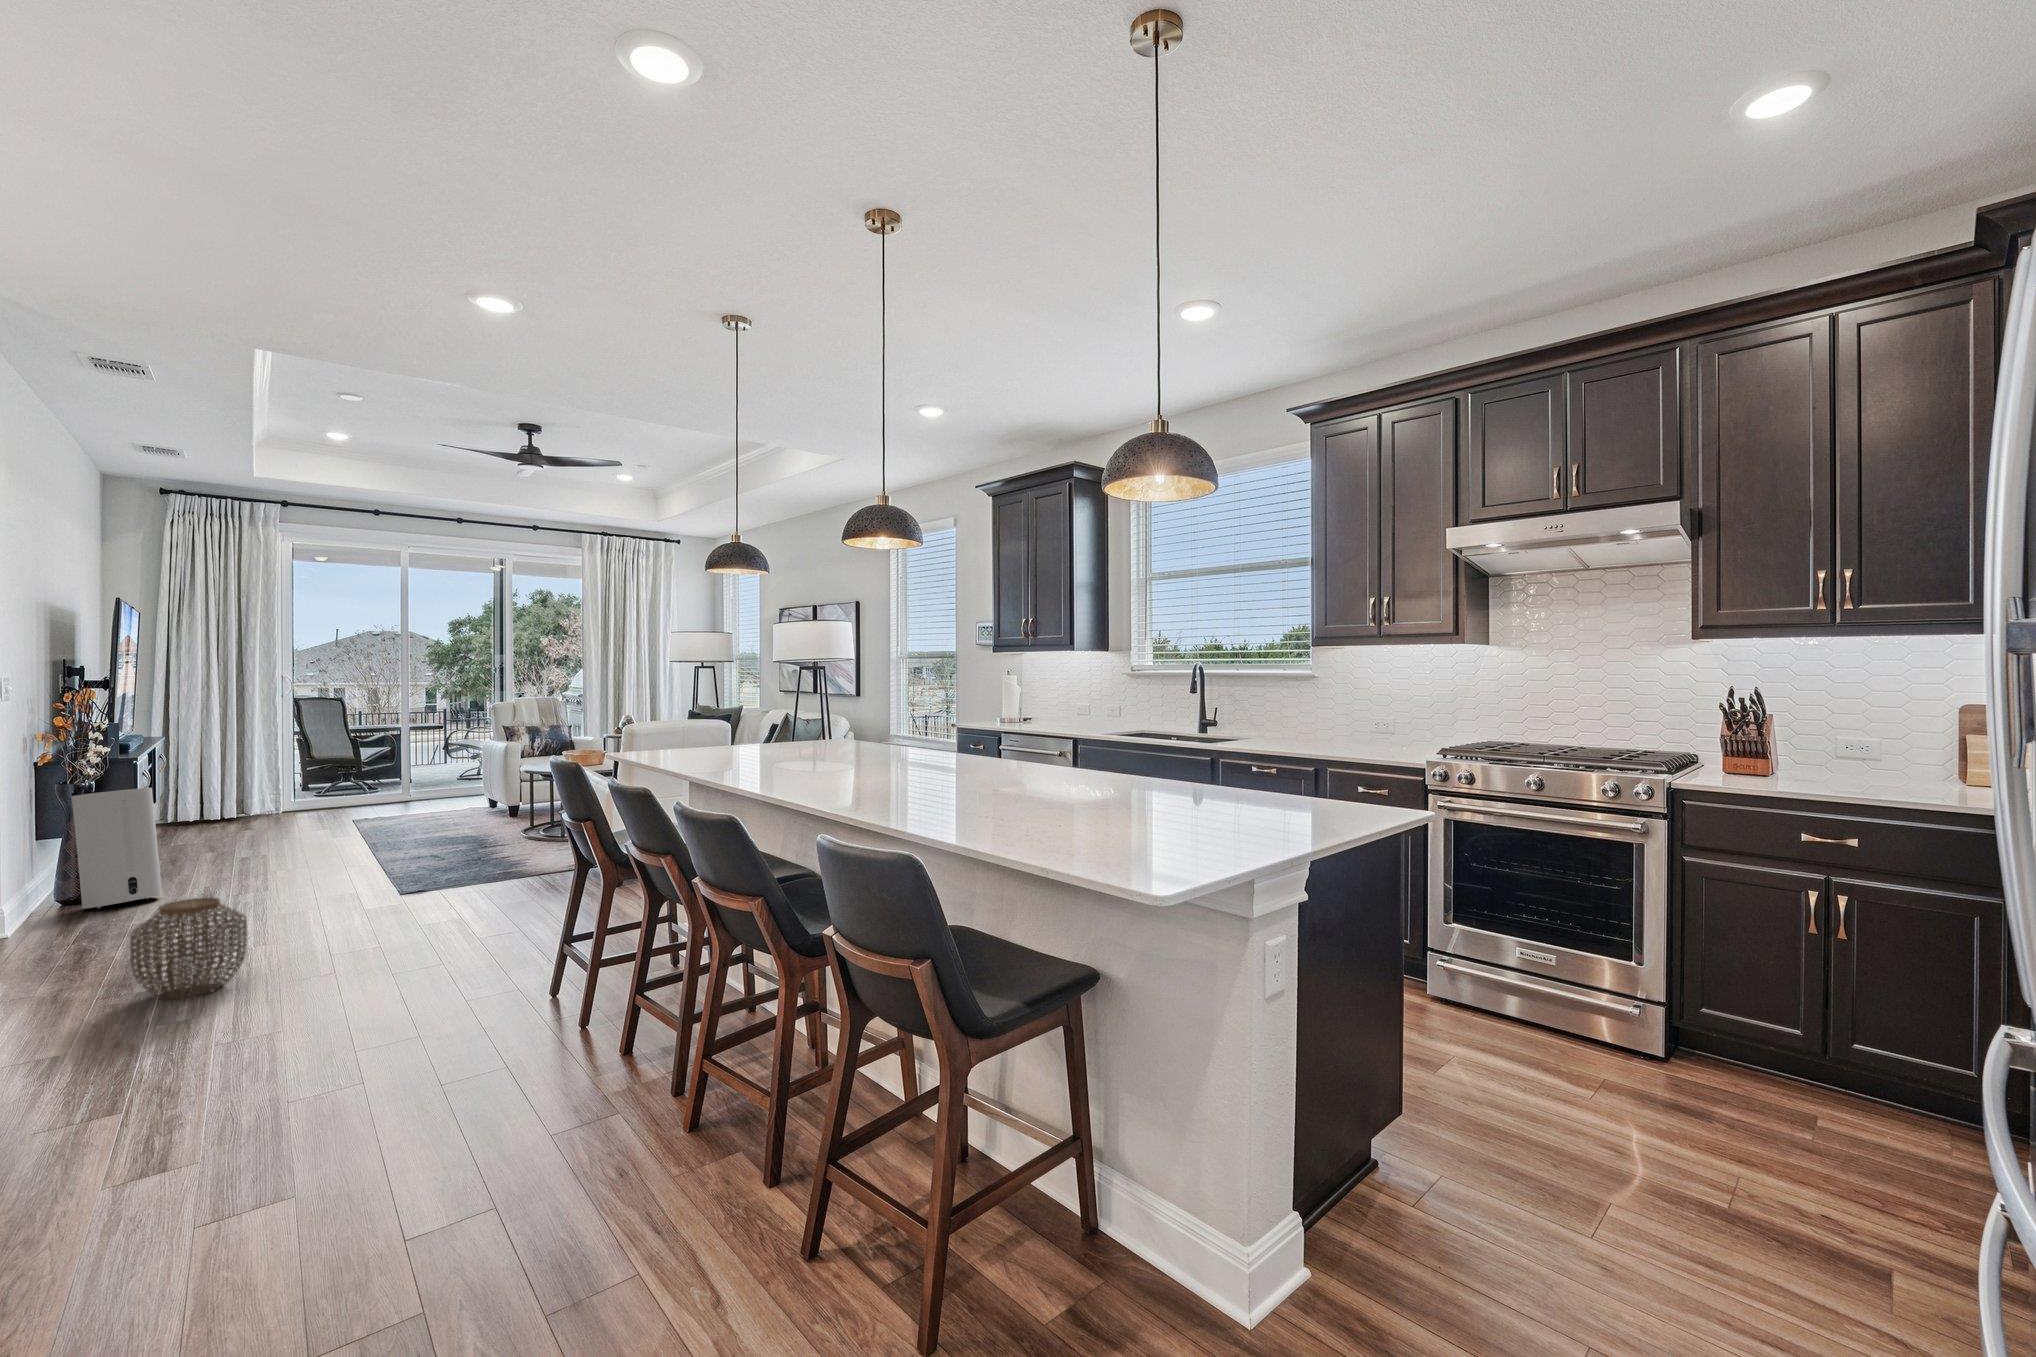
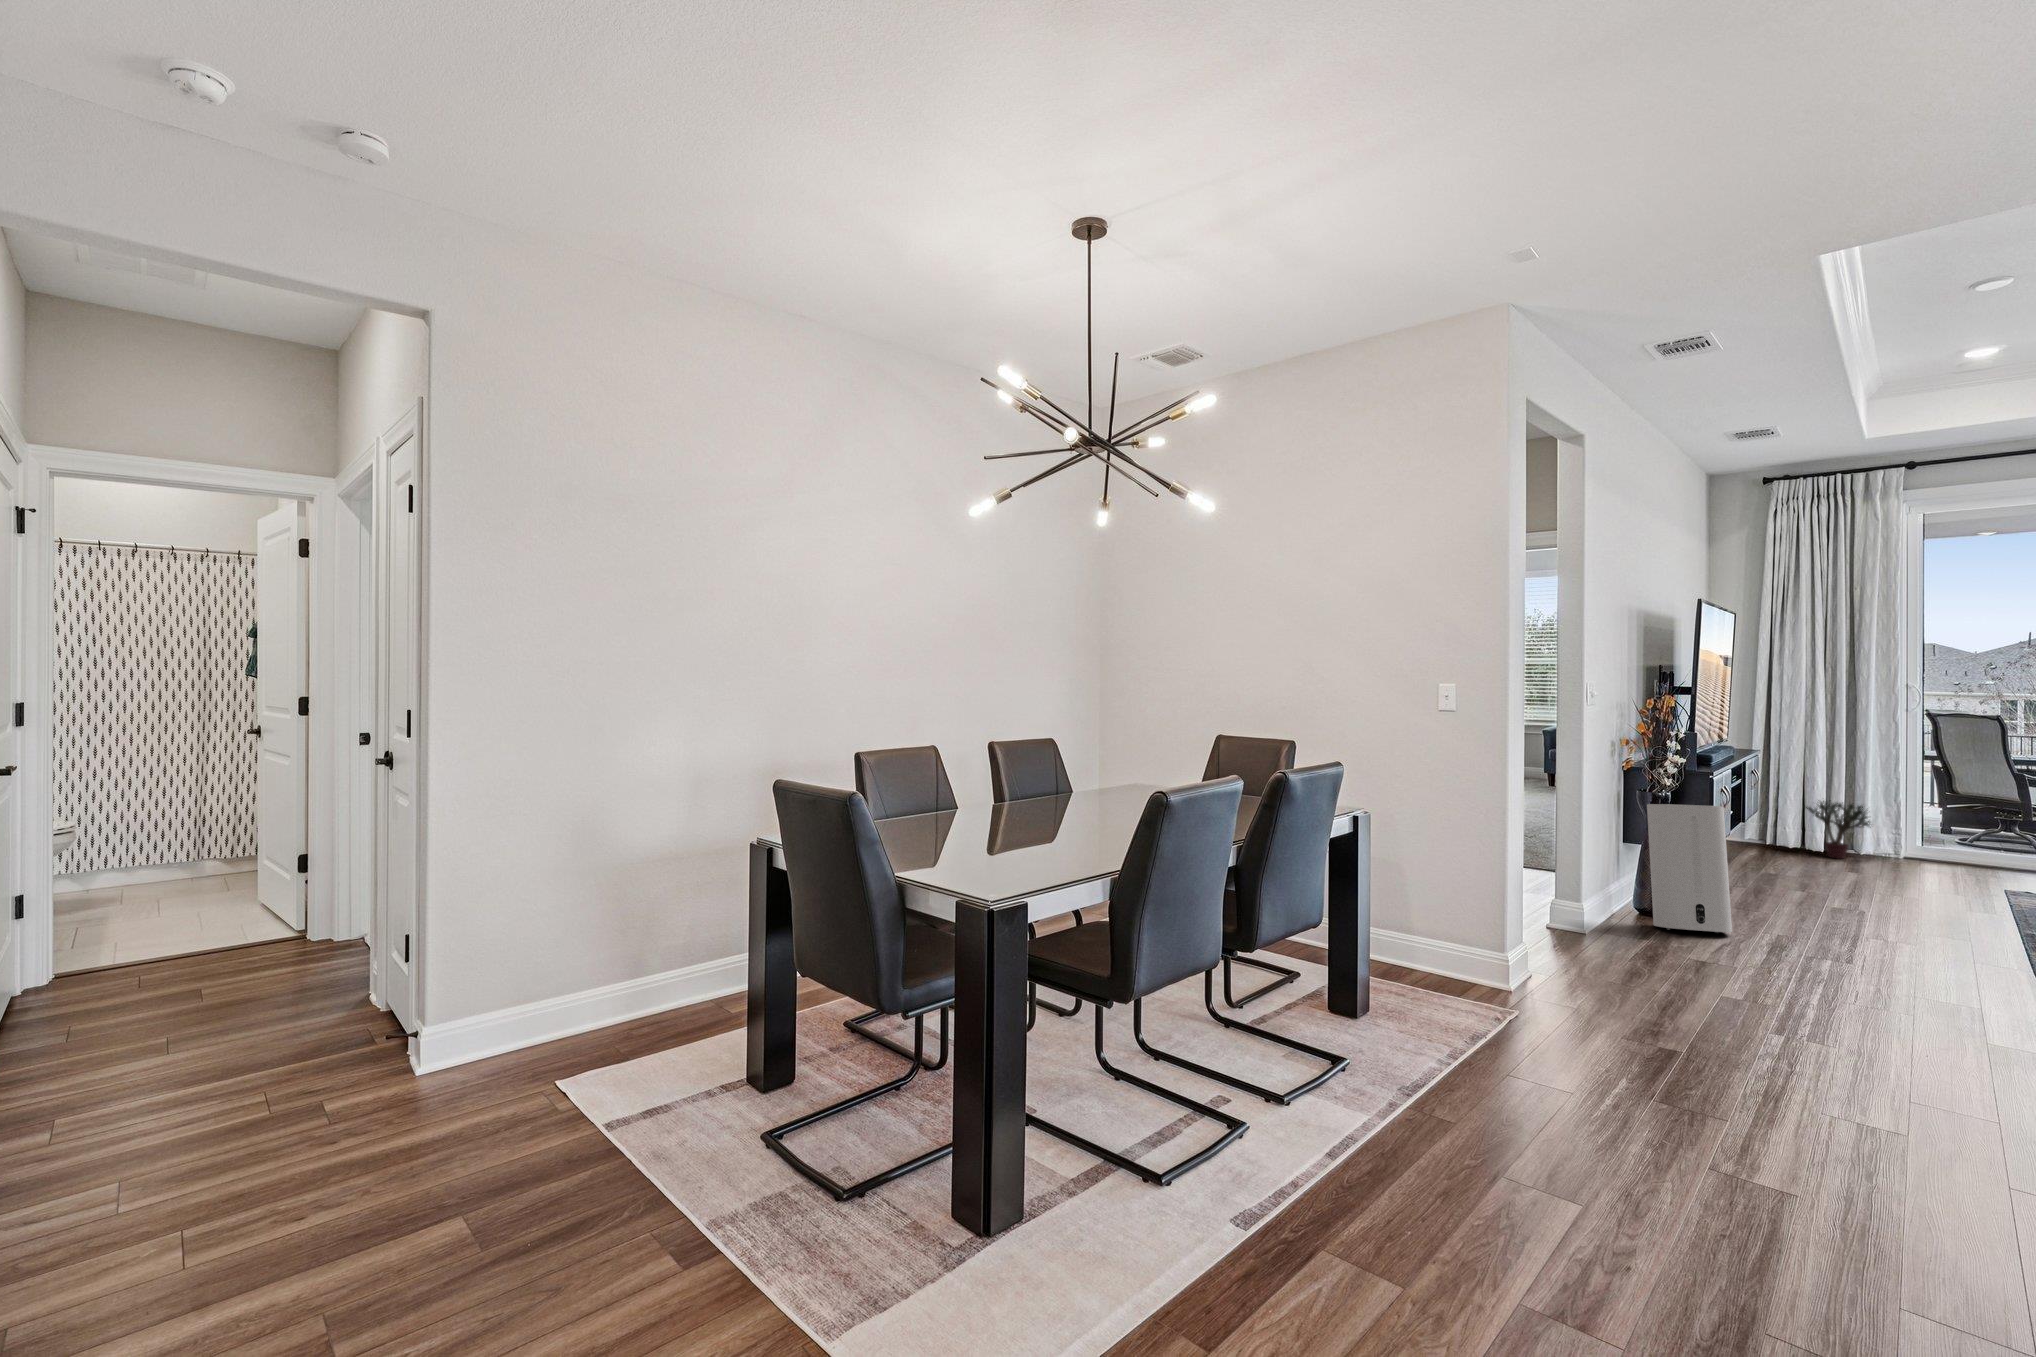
potted plant: none [201,773,261,823] -> present [1804,800,1871,859]
woven basket: present [130,897,247,999] -> none [1652,959,1792,1096]

